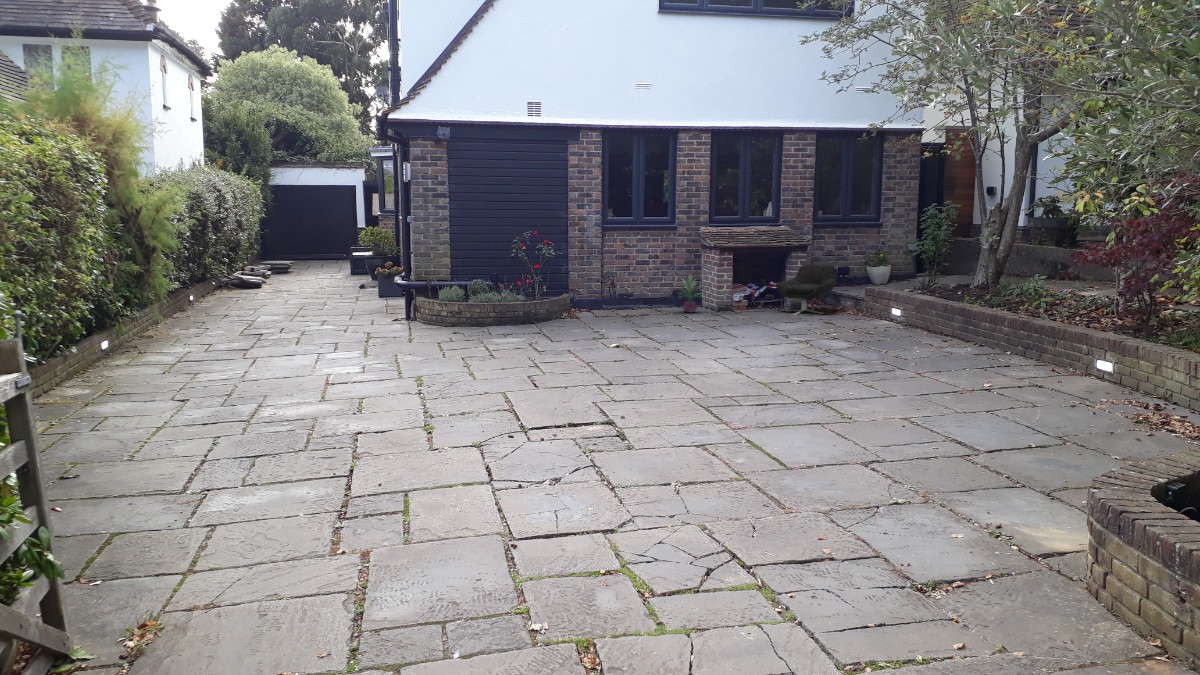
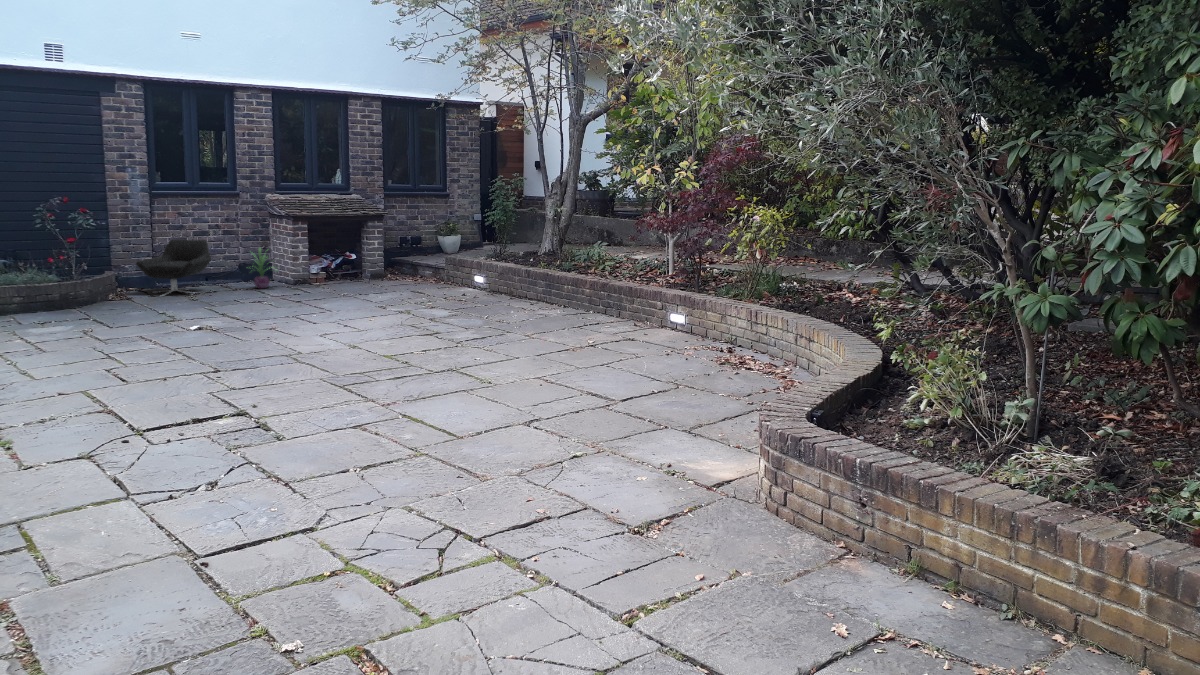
lounge chair: present [775,264,837,314] -> present [136,239,211,296]

